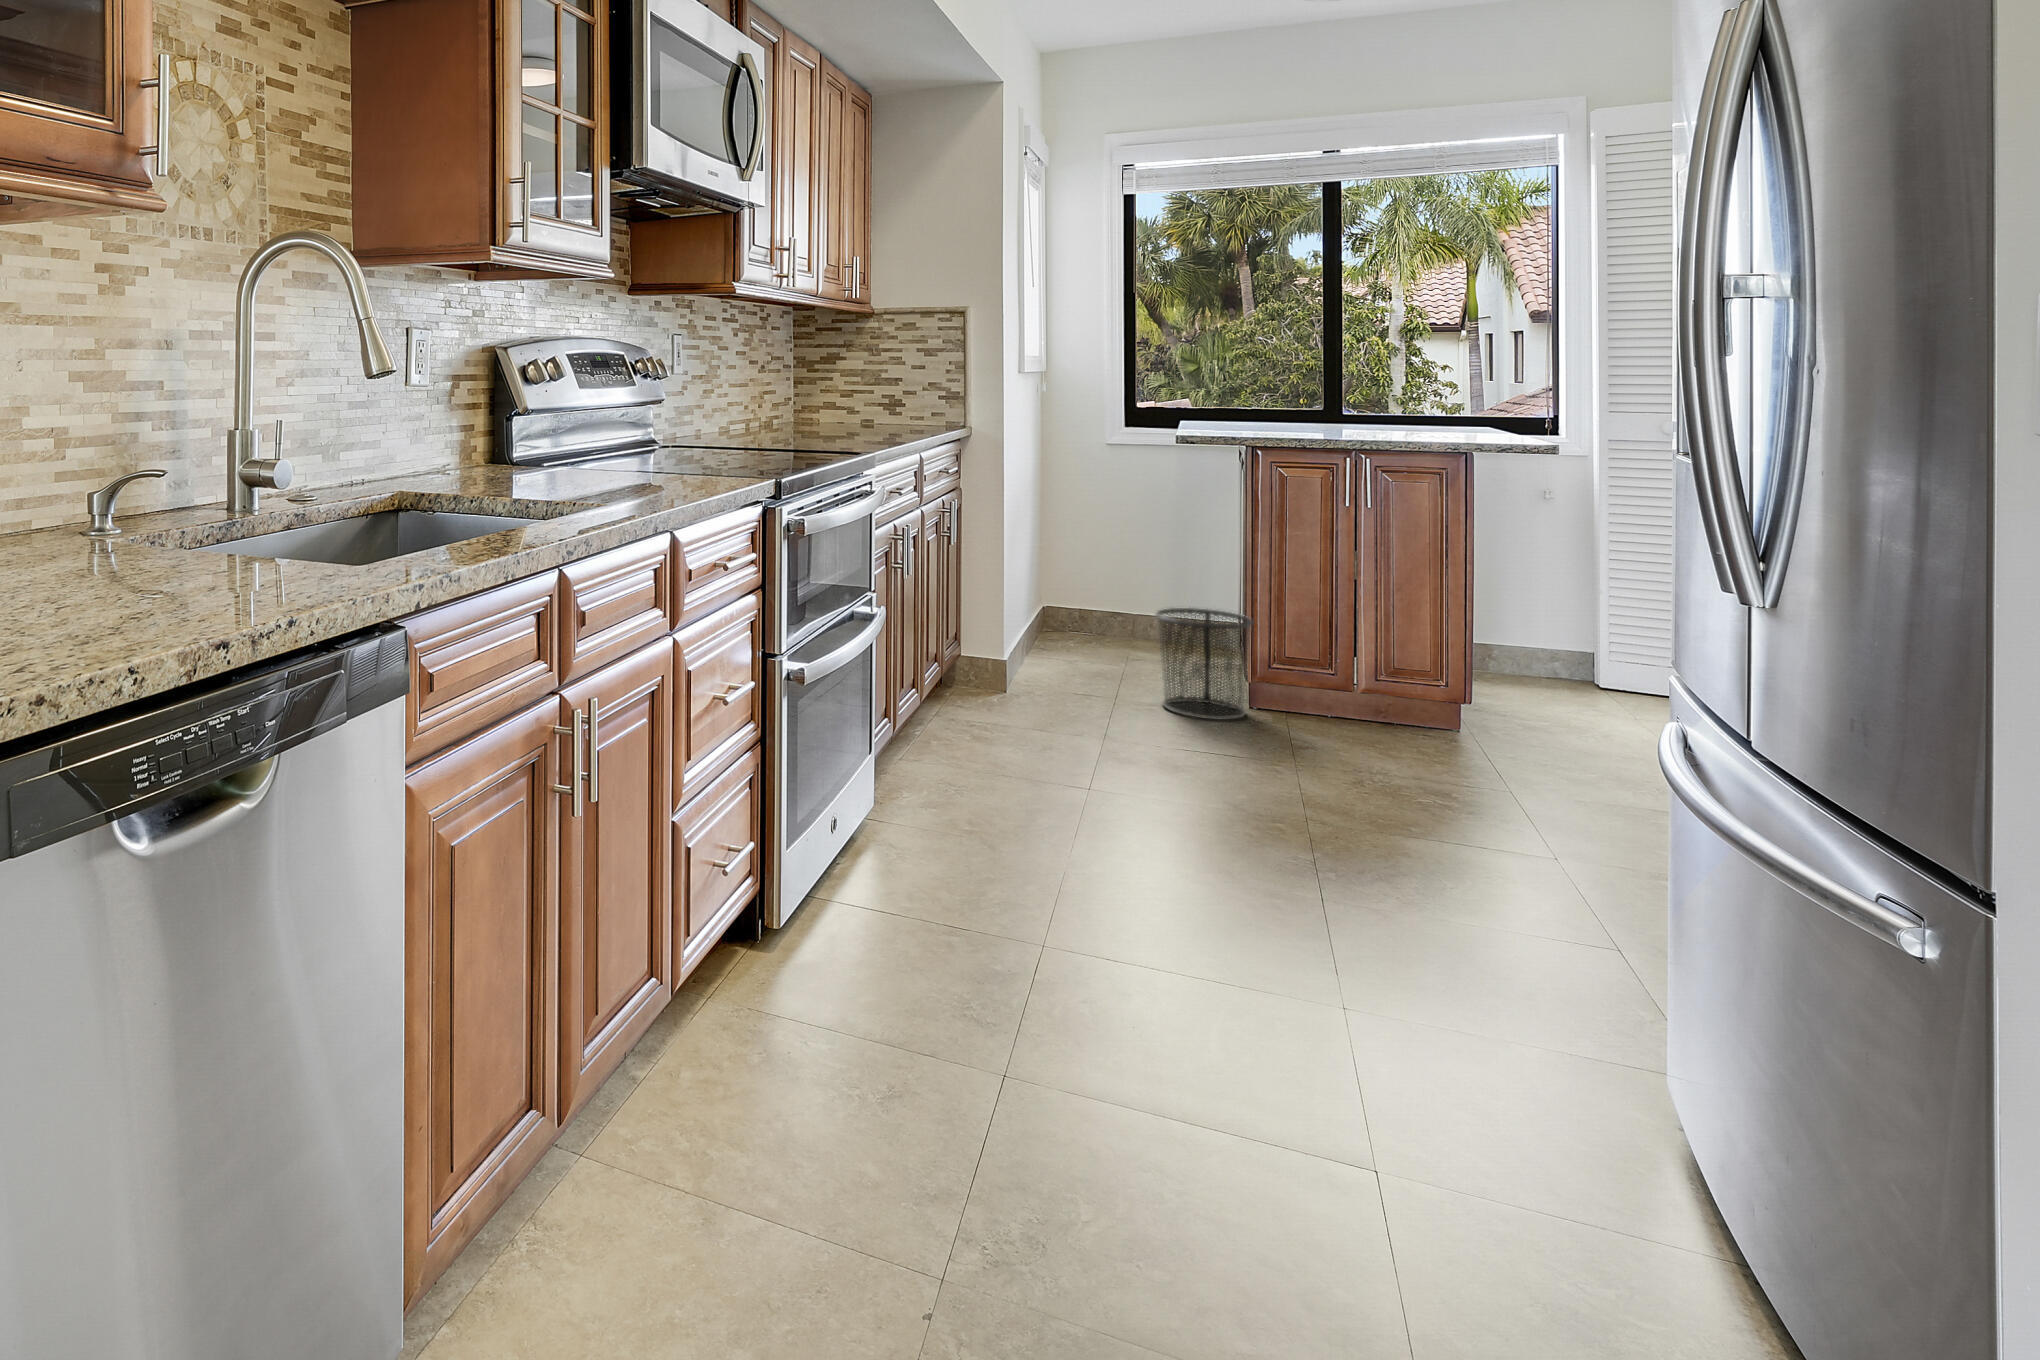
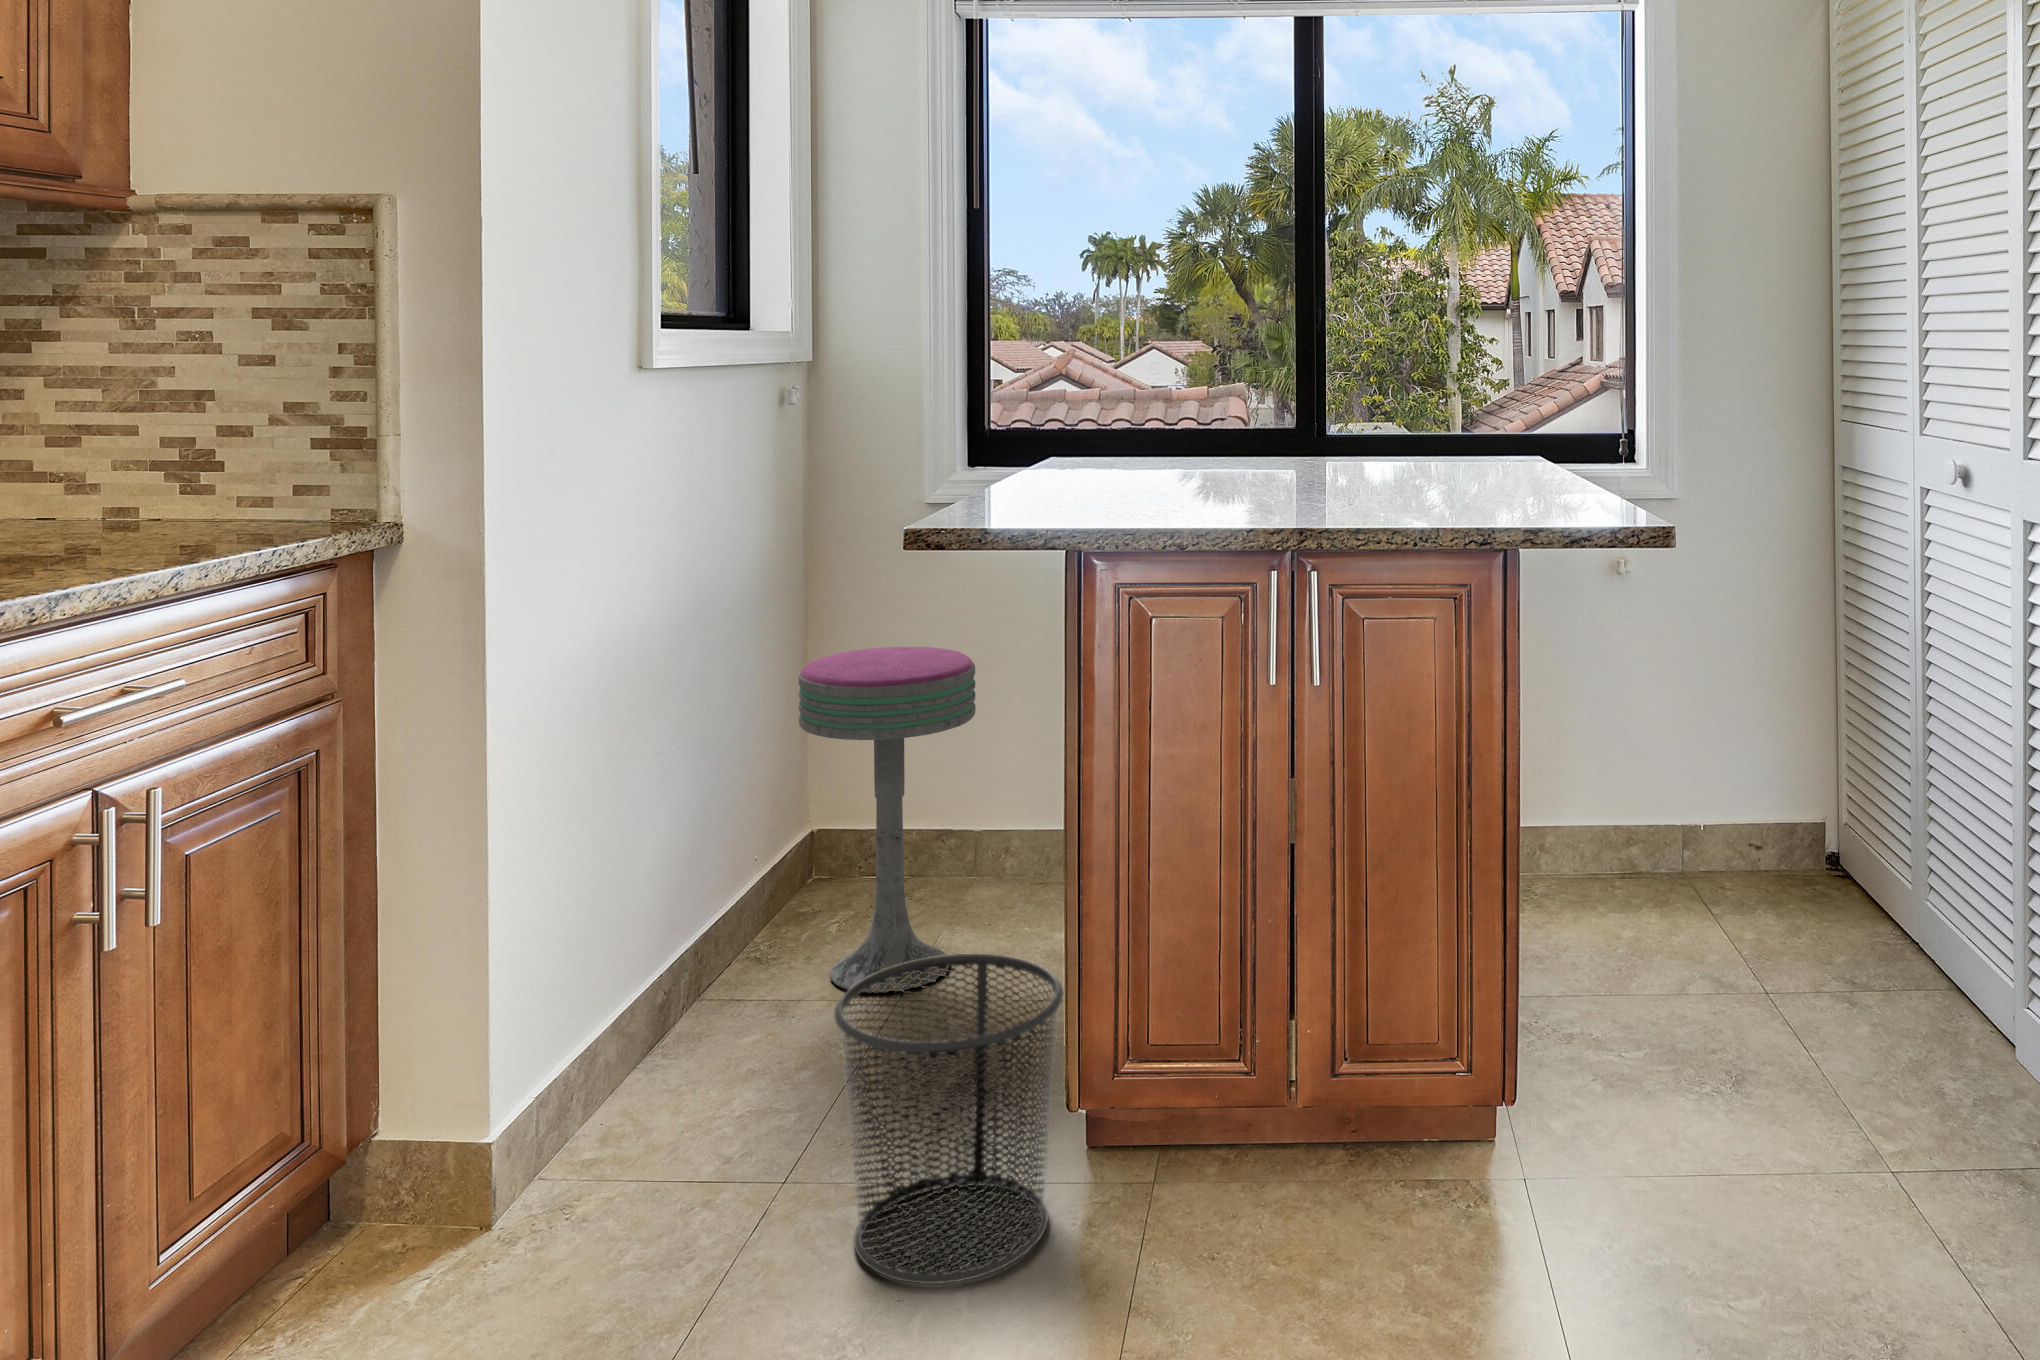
bar stool: none [1077,506,1161,656] -> present [798,647,976,993]

